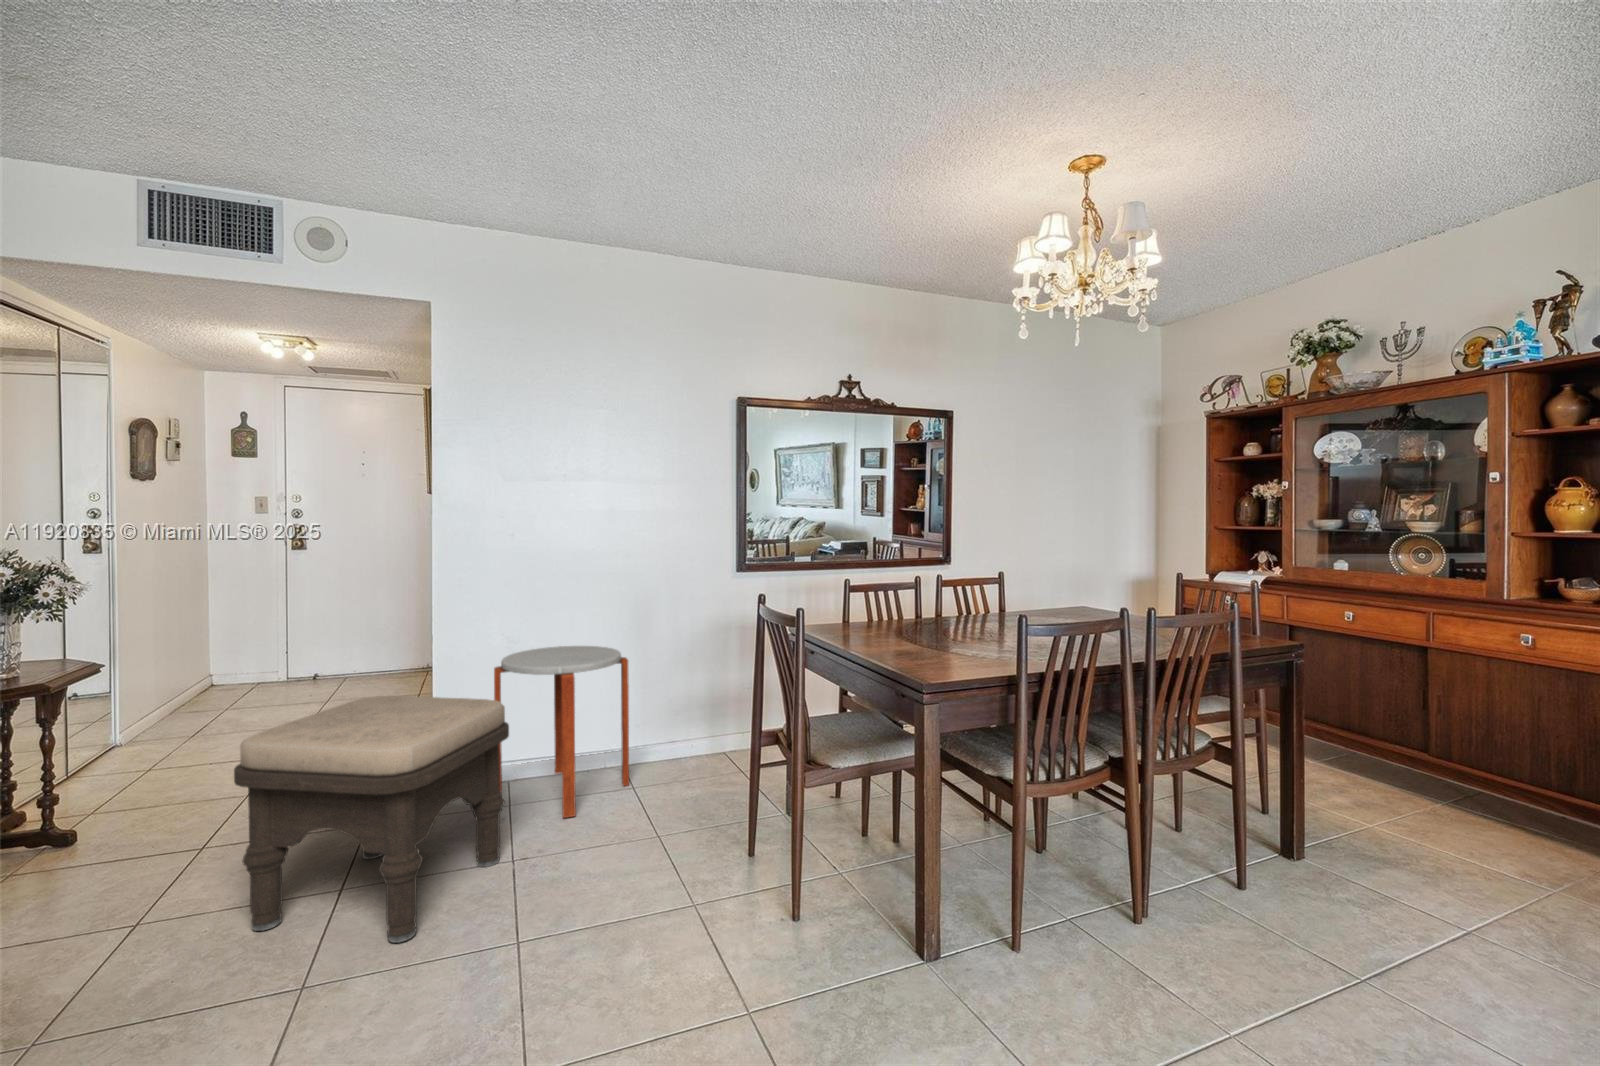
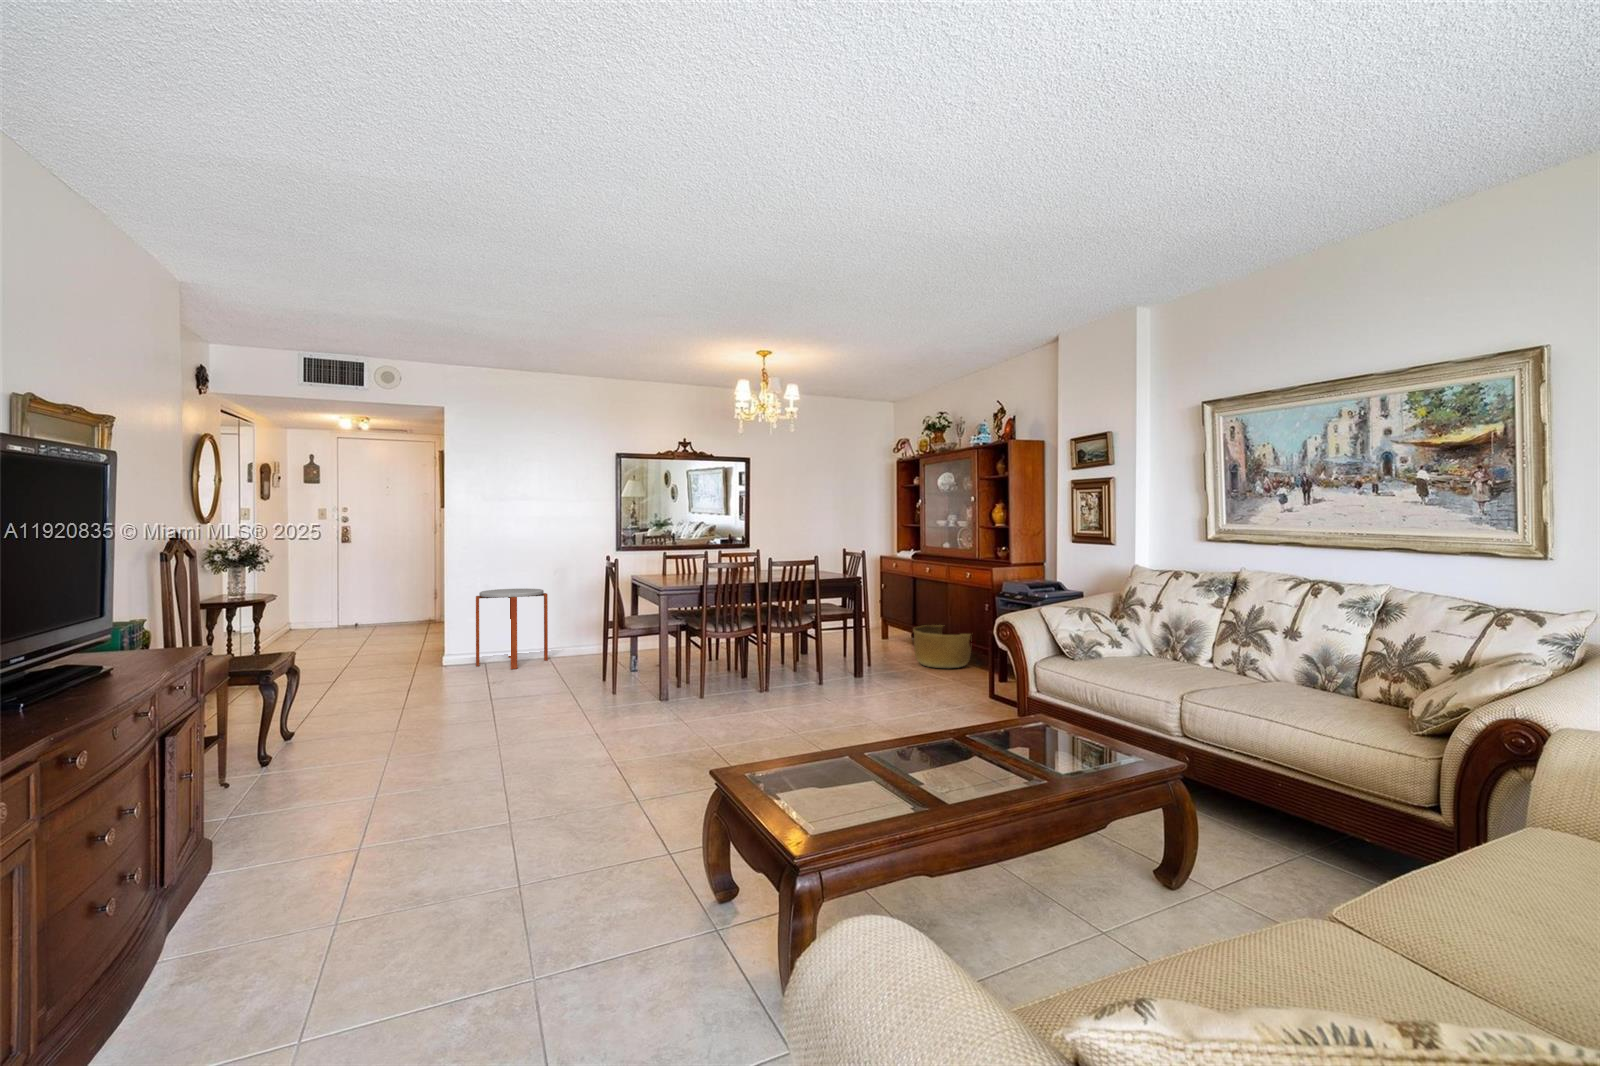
ottoman: present [234,696,509,943] -> none [364,604,484,695]
basket: none [1362,729,1519,836] -> present [913,625,971,668]

